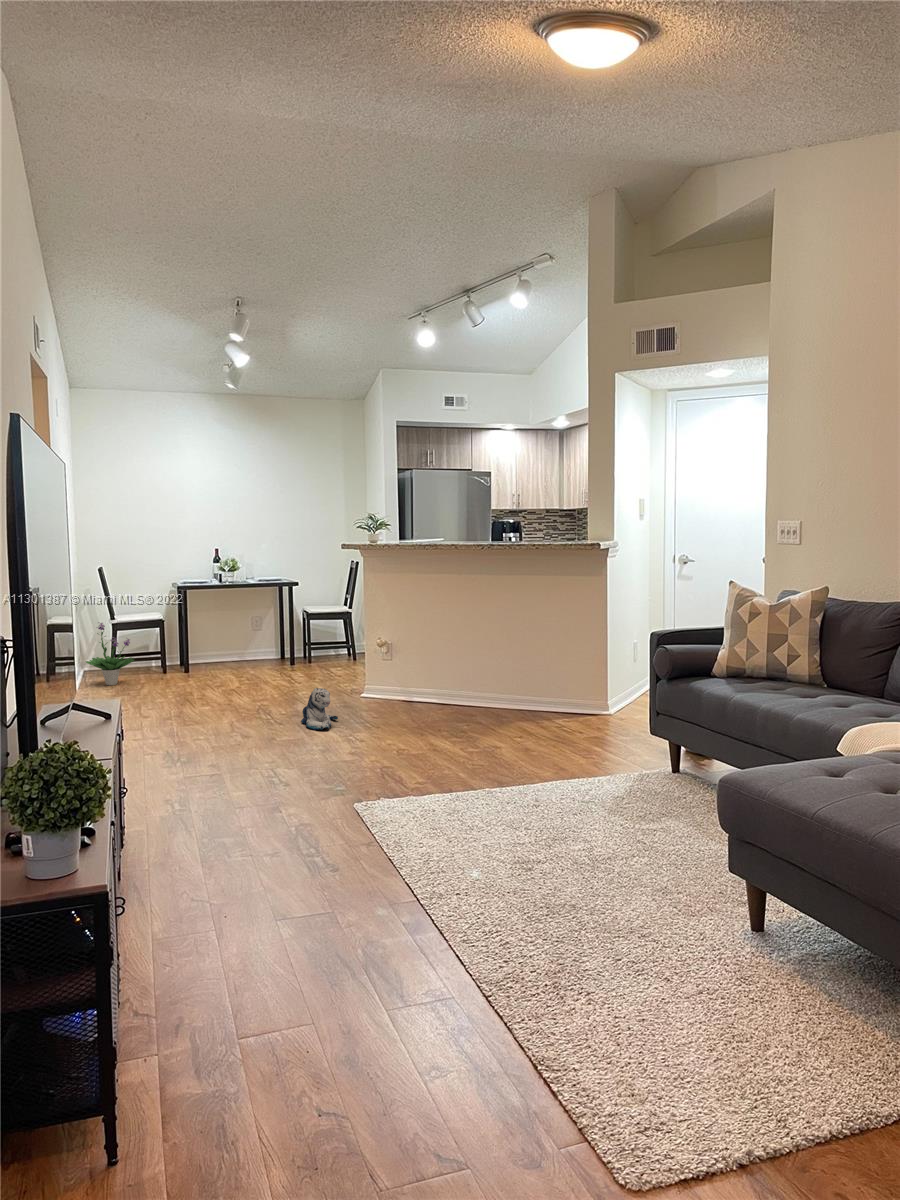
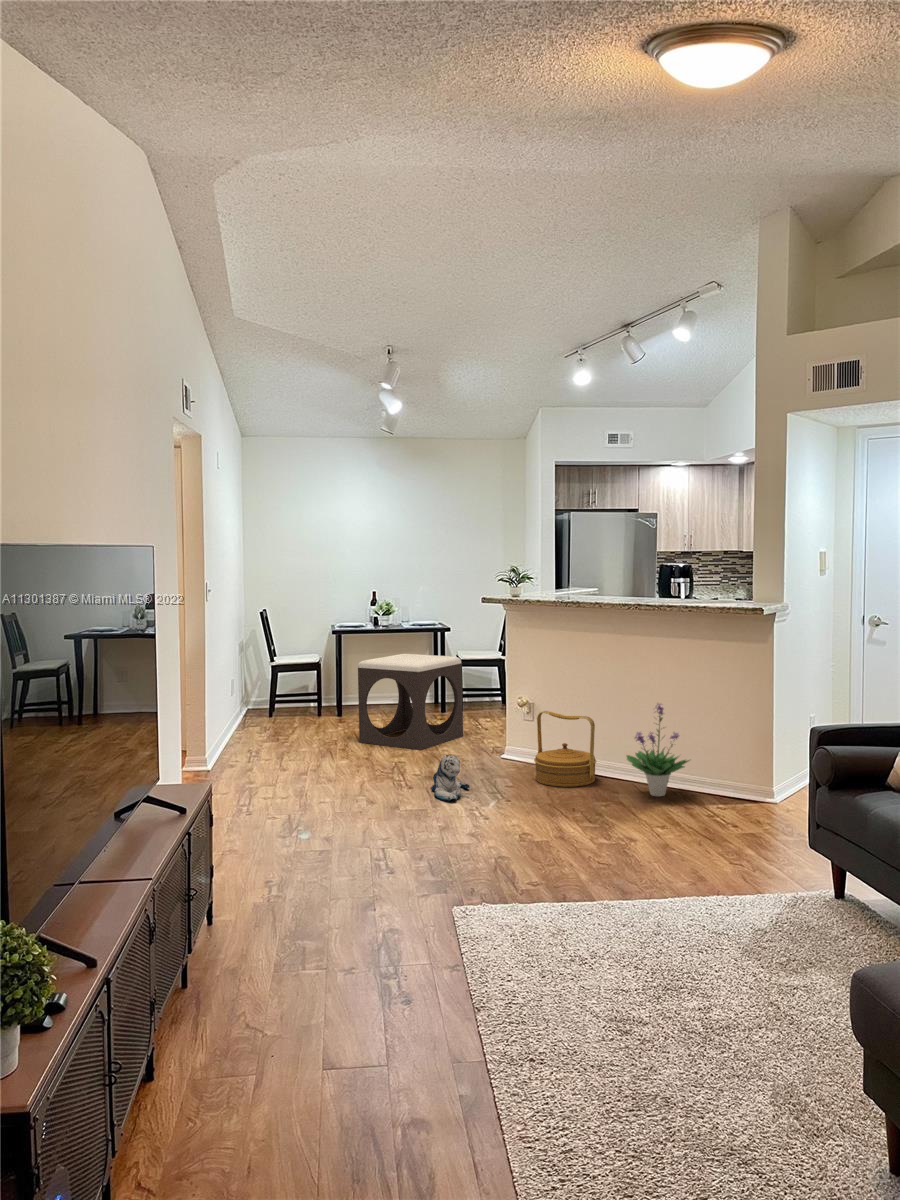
footstool: none [213,605,317,694] -> present [358,654,463,750]
potted plant: present [86,622,134,685] -> present [627,703,689,796]
woven basket: none [395,647,453,714] -> present [534,711,596,787]

